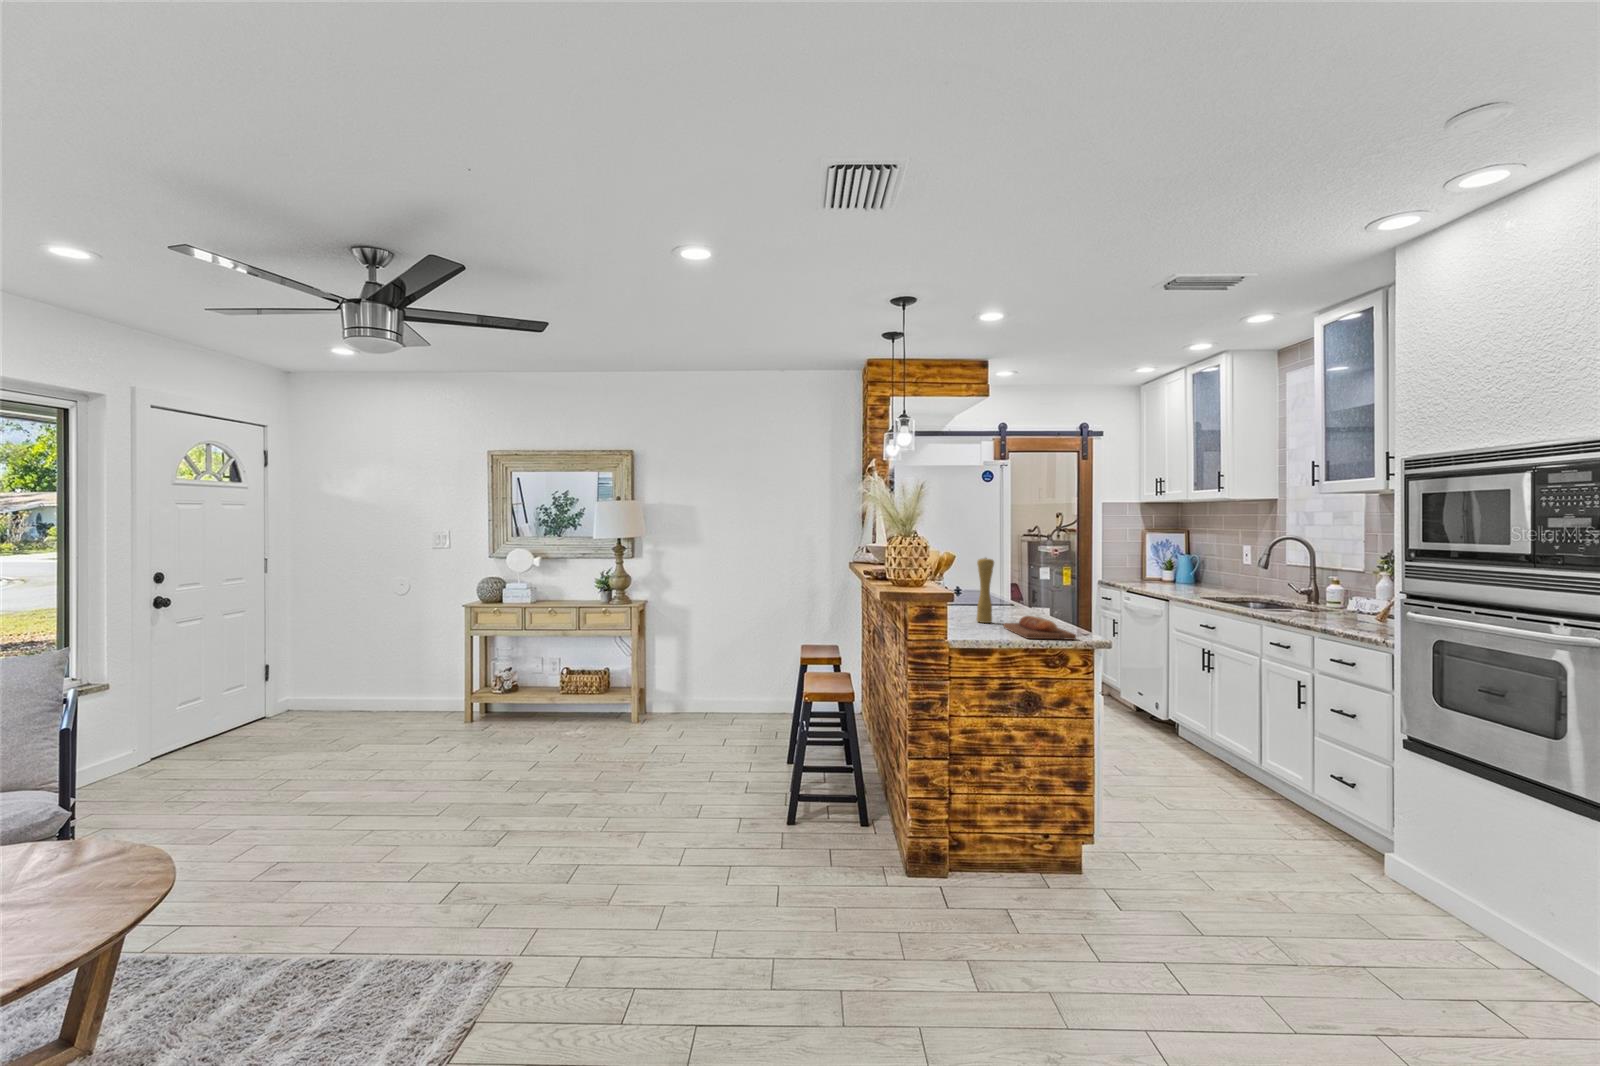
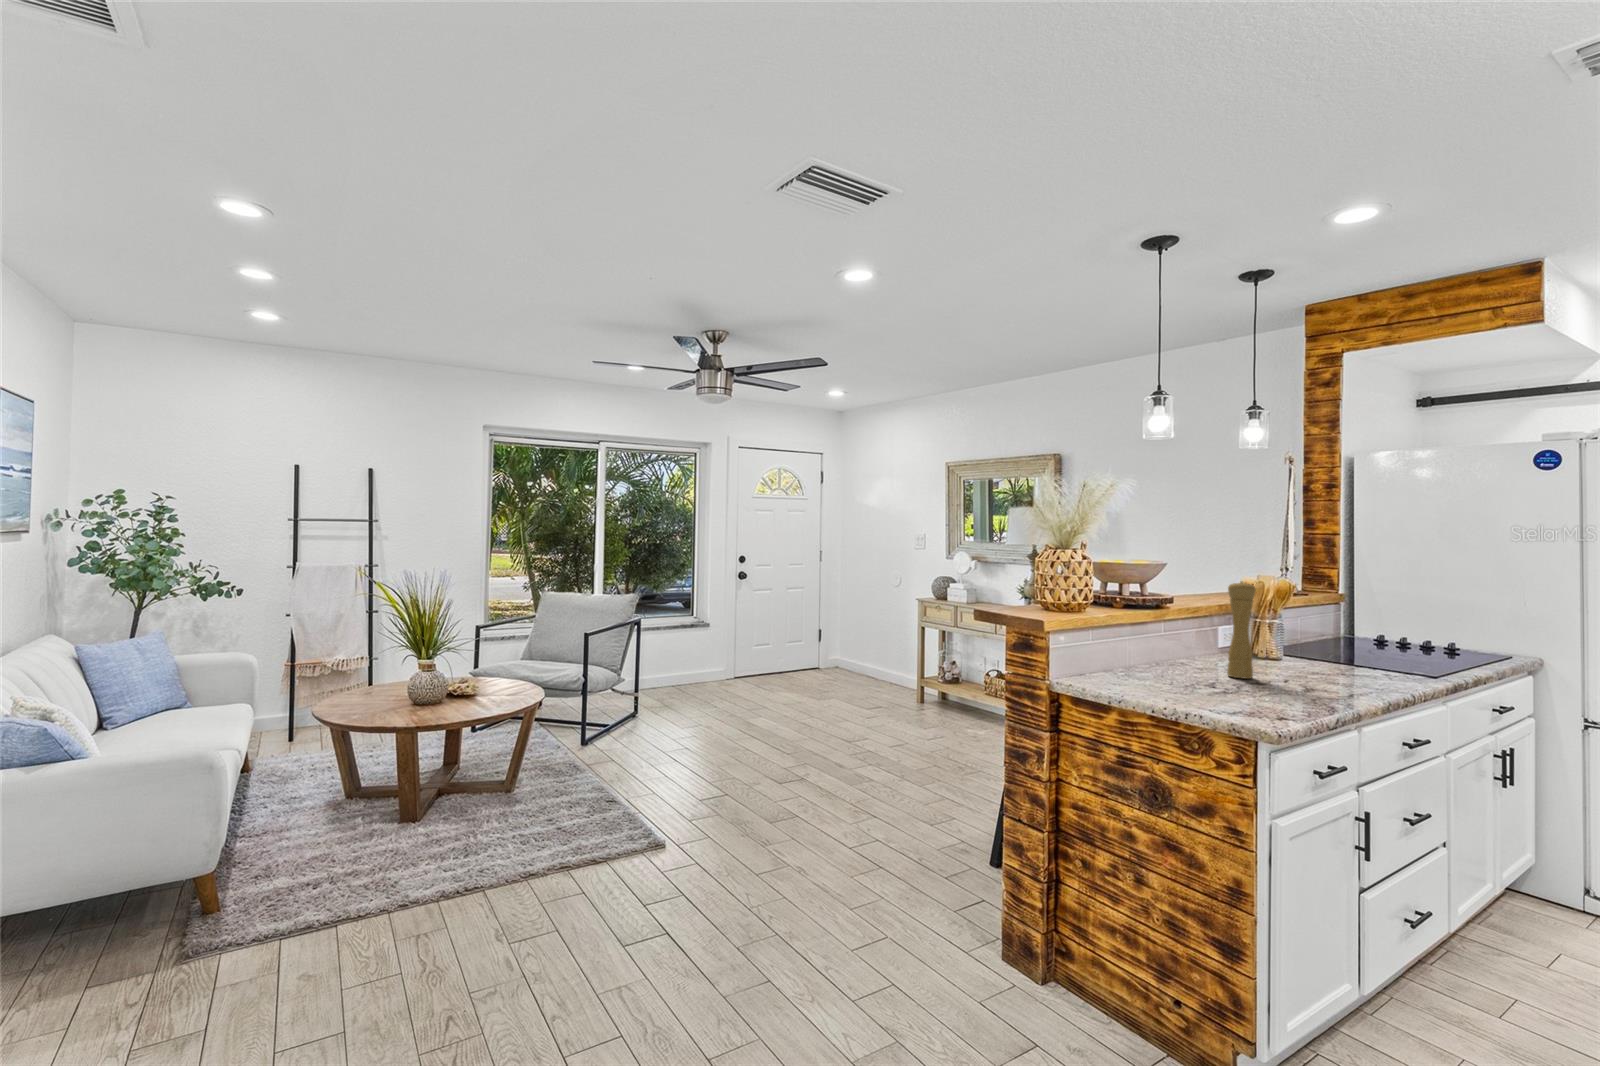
bread loaf: present [1003,616,1076,640] -> none [1164,671,1300,715]

